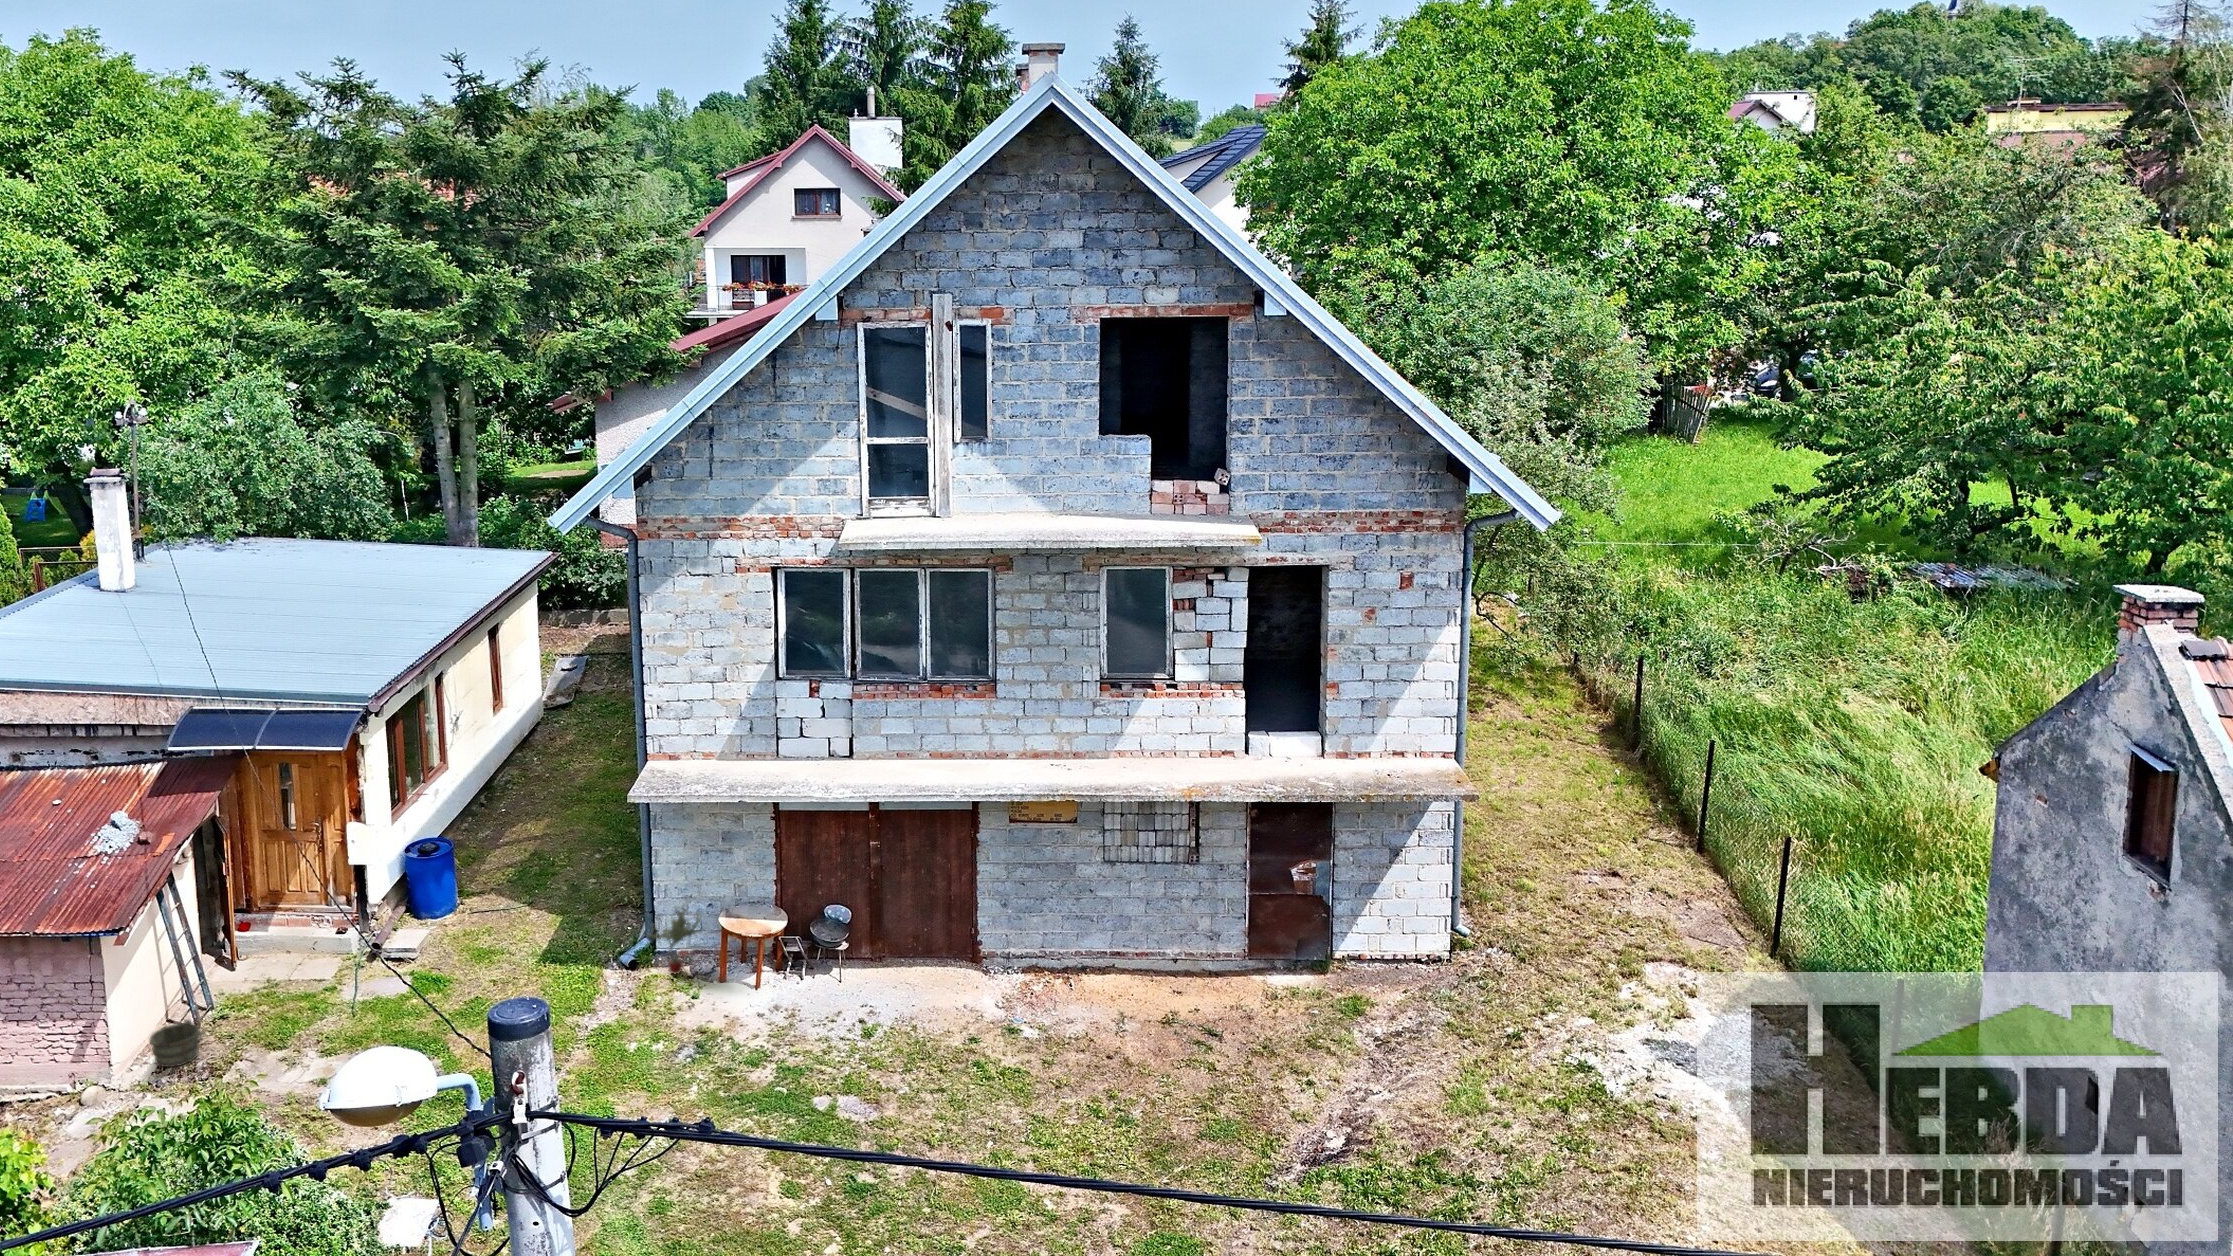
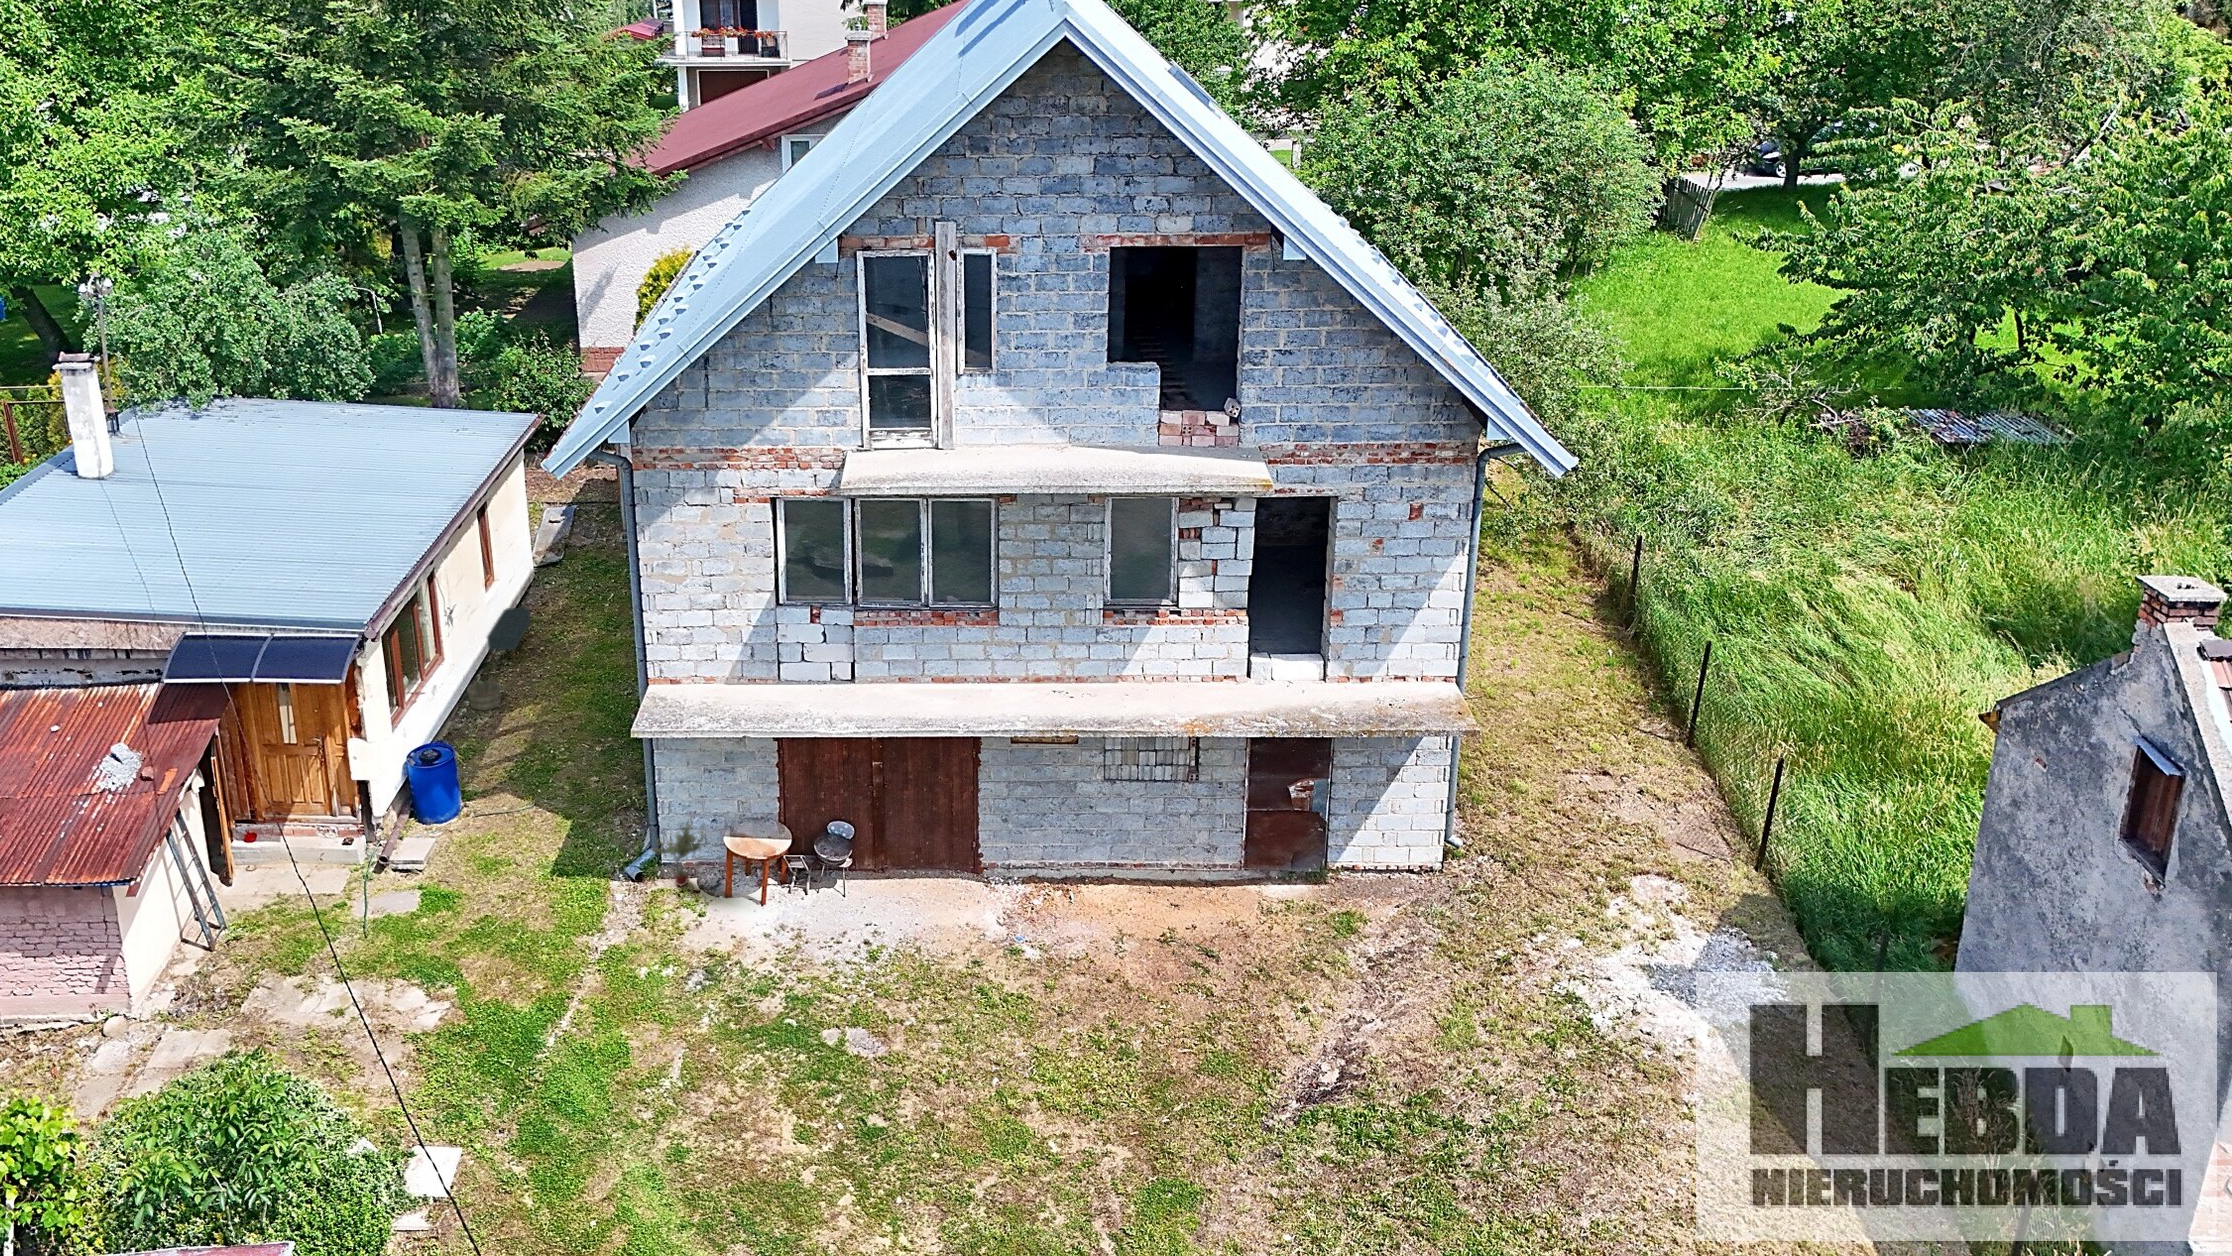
bench: none [491,738,536,790] -> present [486,608,531,663]
bucket: present [150,1020,204,1067] -> present [467,679,504,711]

